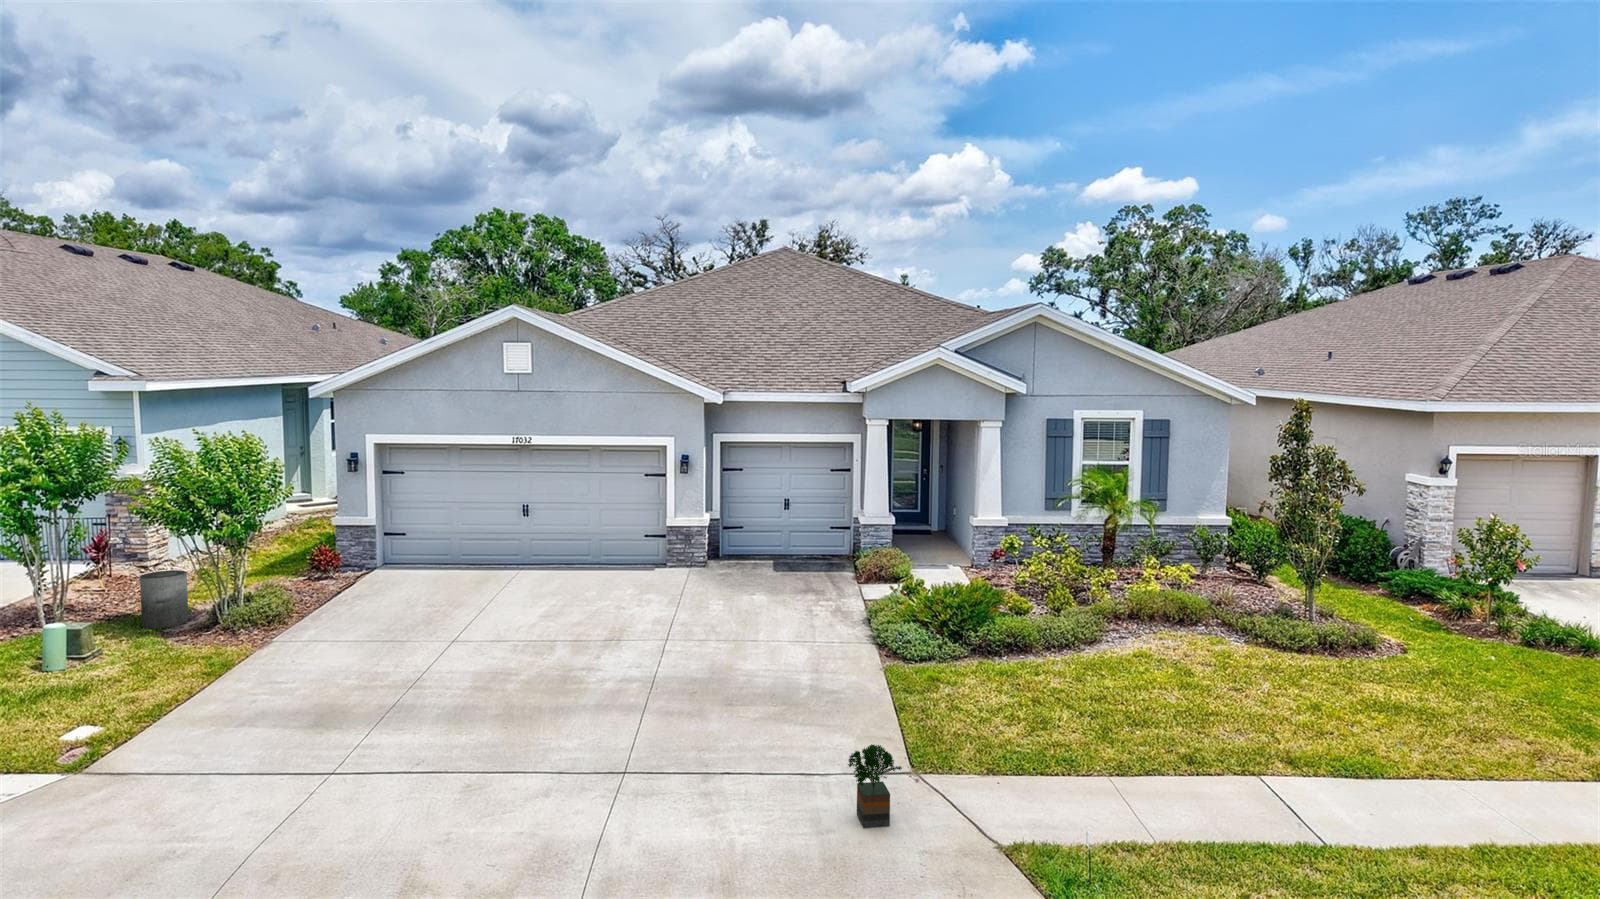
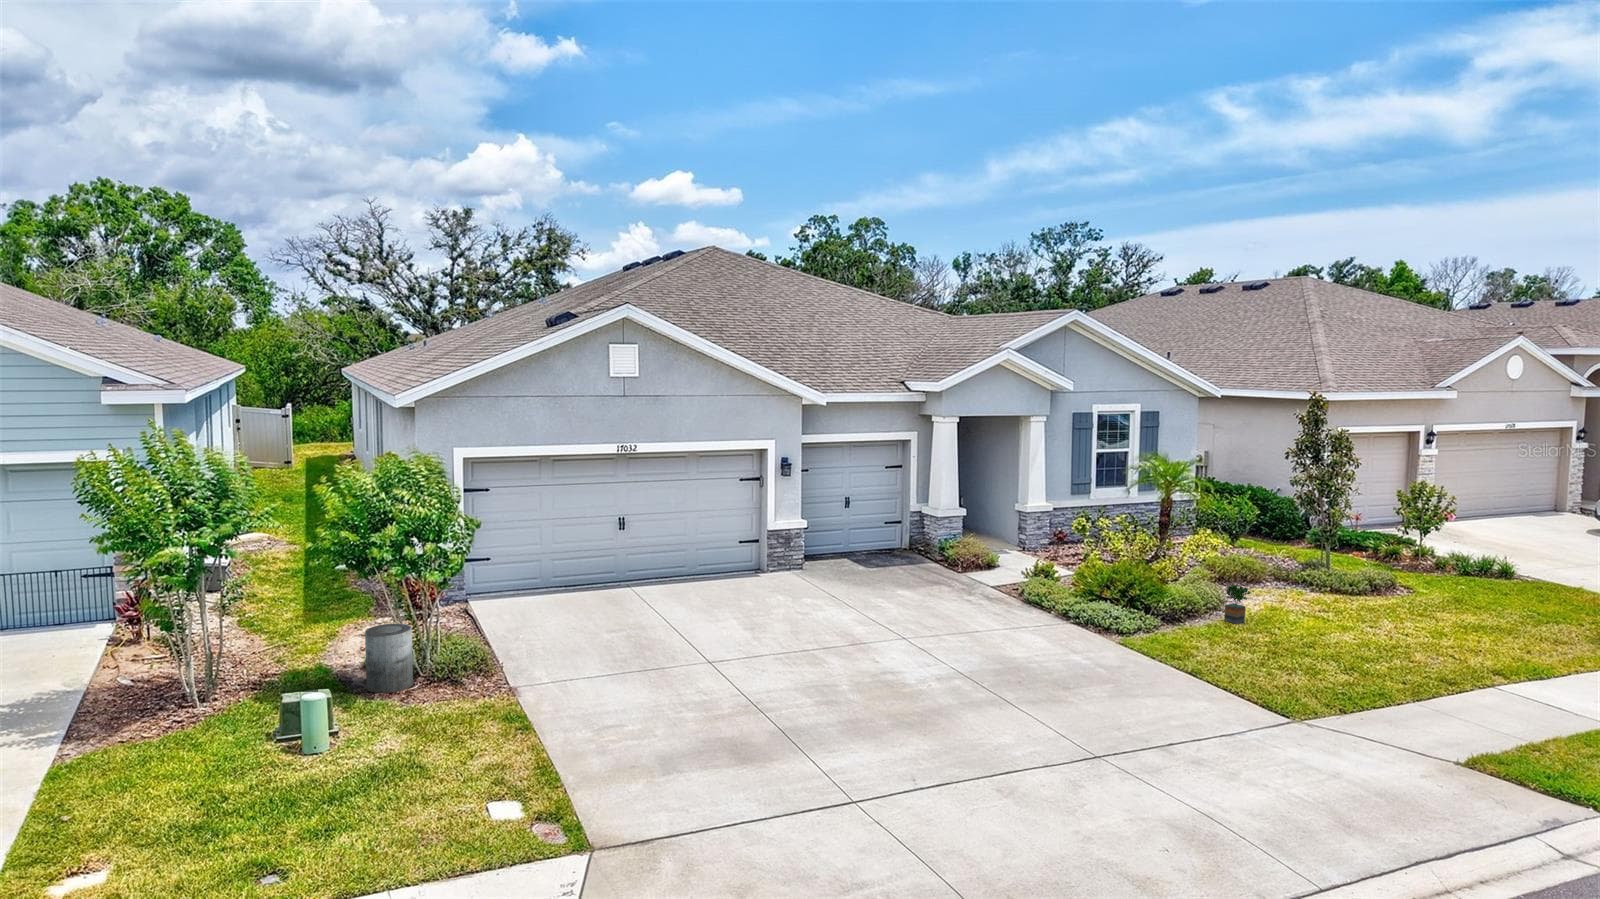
potted tree: present [848,744,902,828] -> present [1224,585,1251,624]

